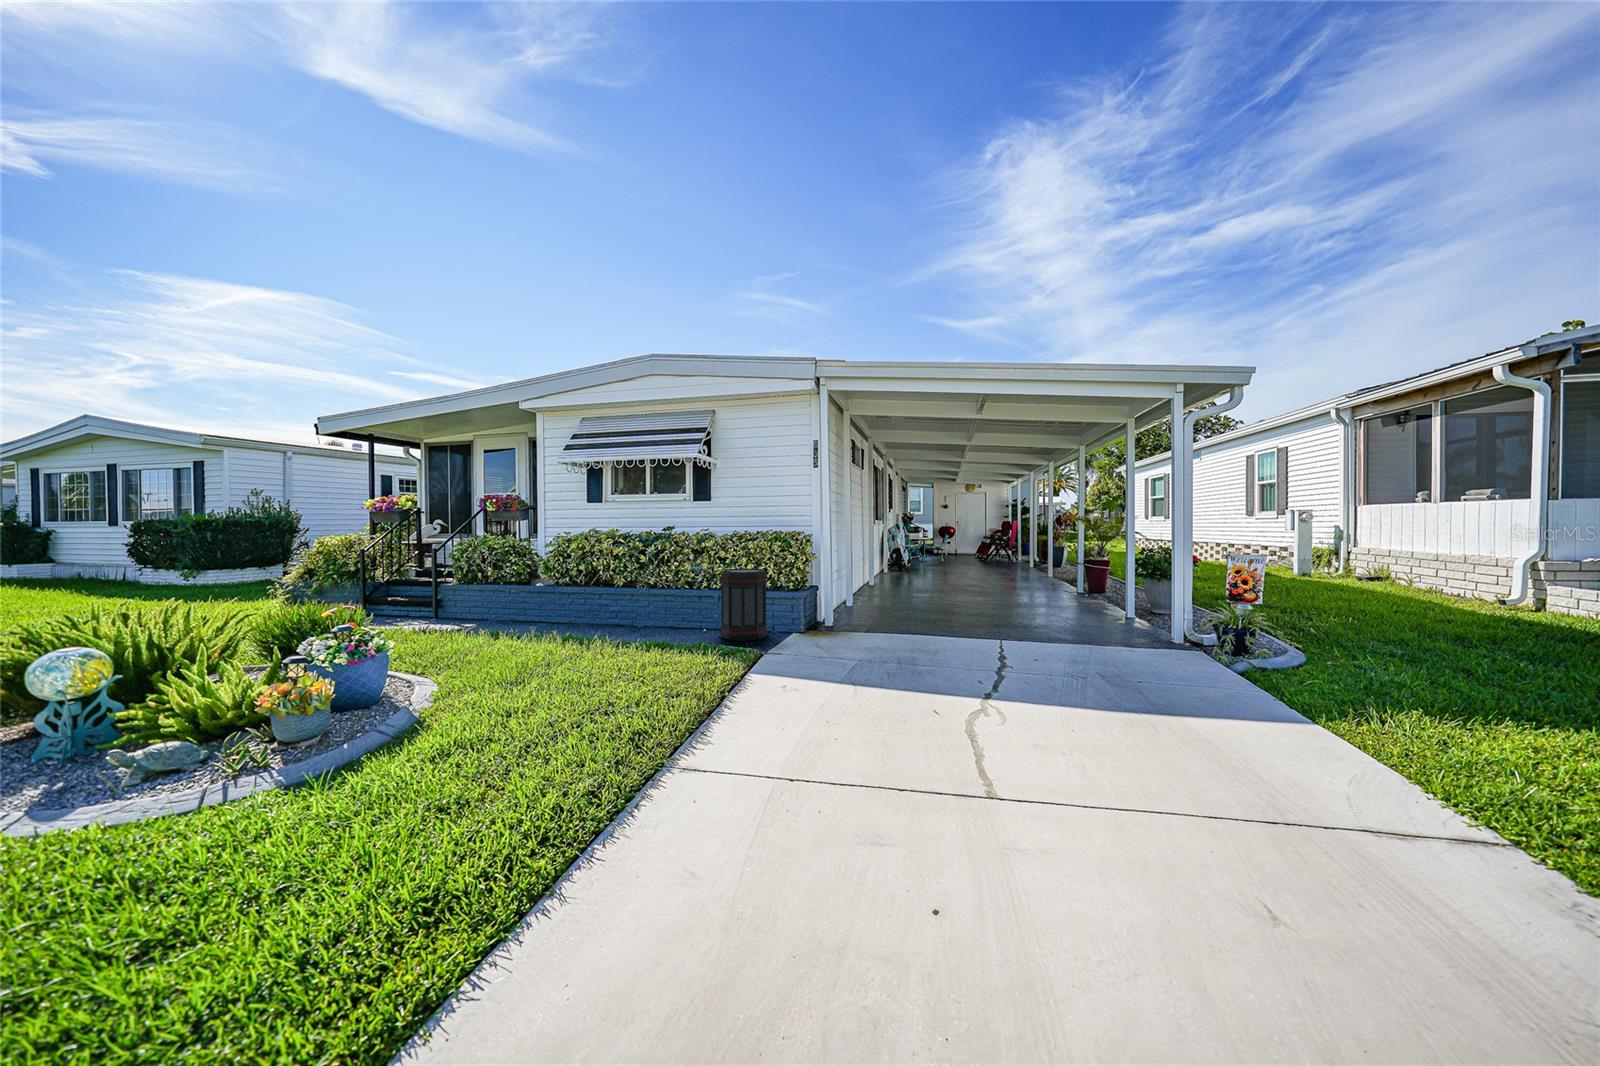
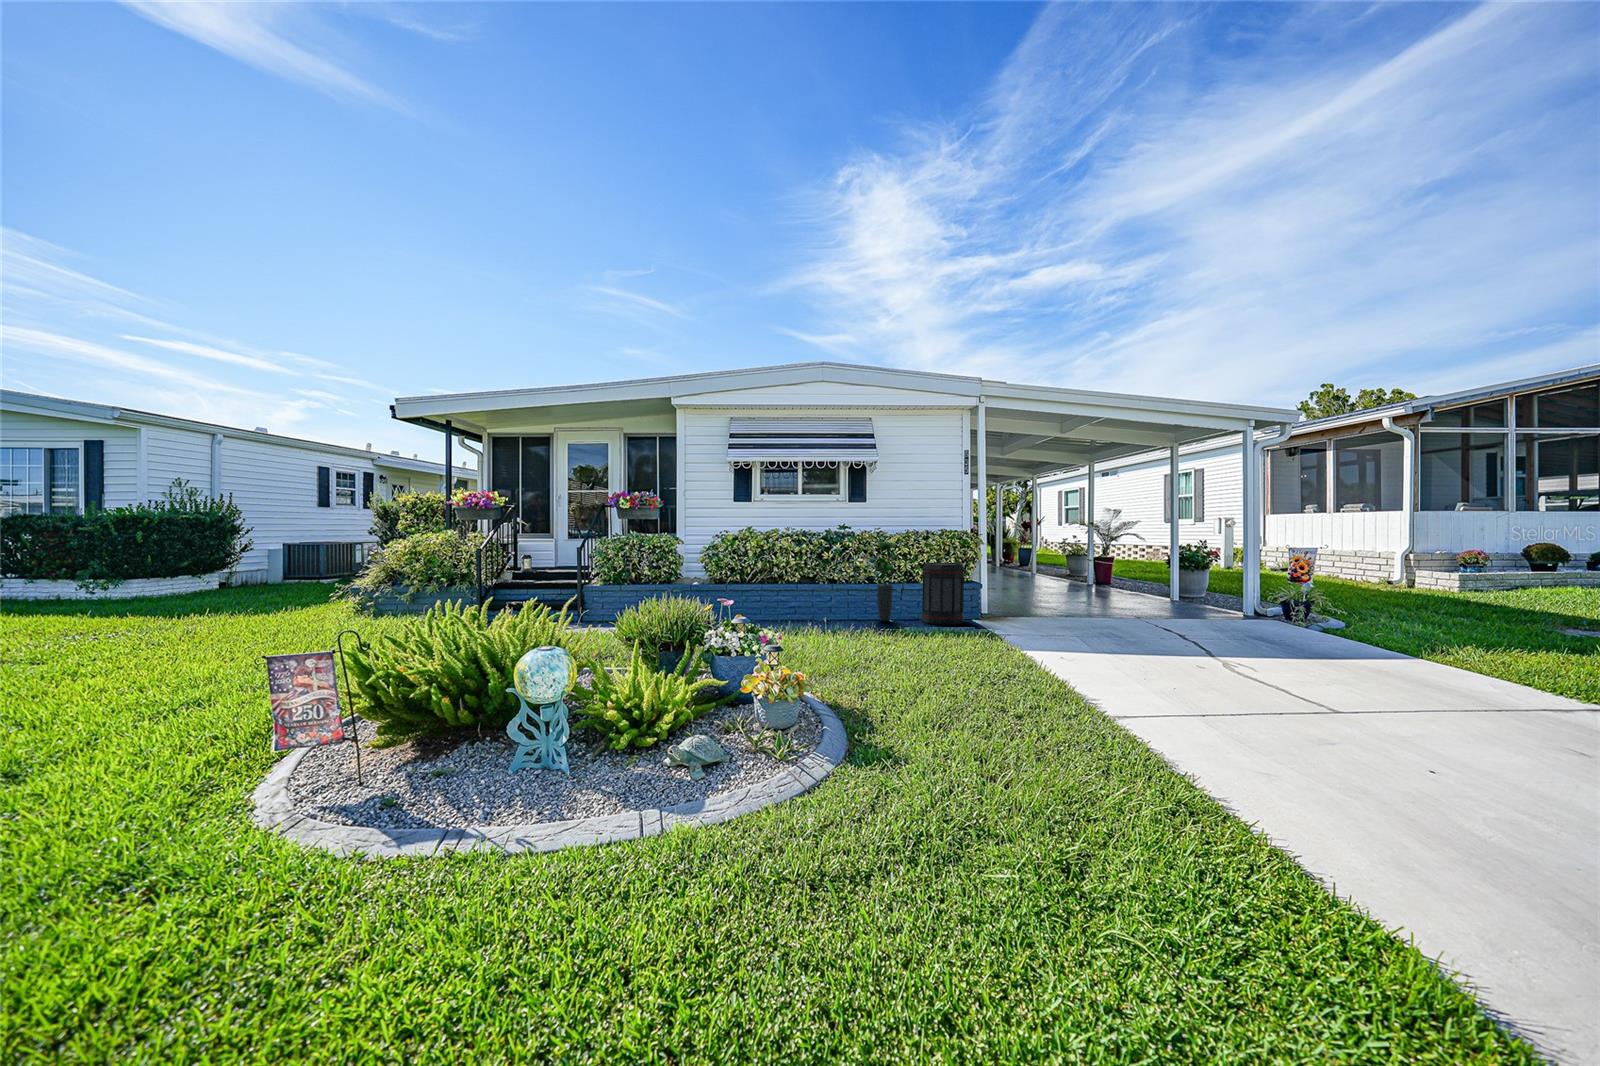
potted plant: none [663,544,704,633] -> present [876,541,900,621]

